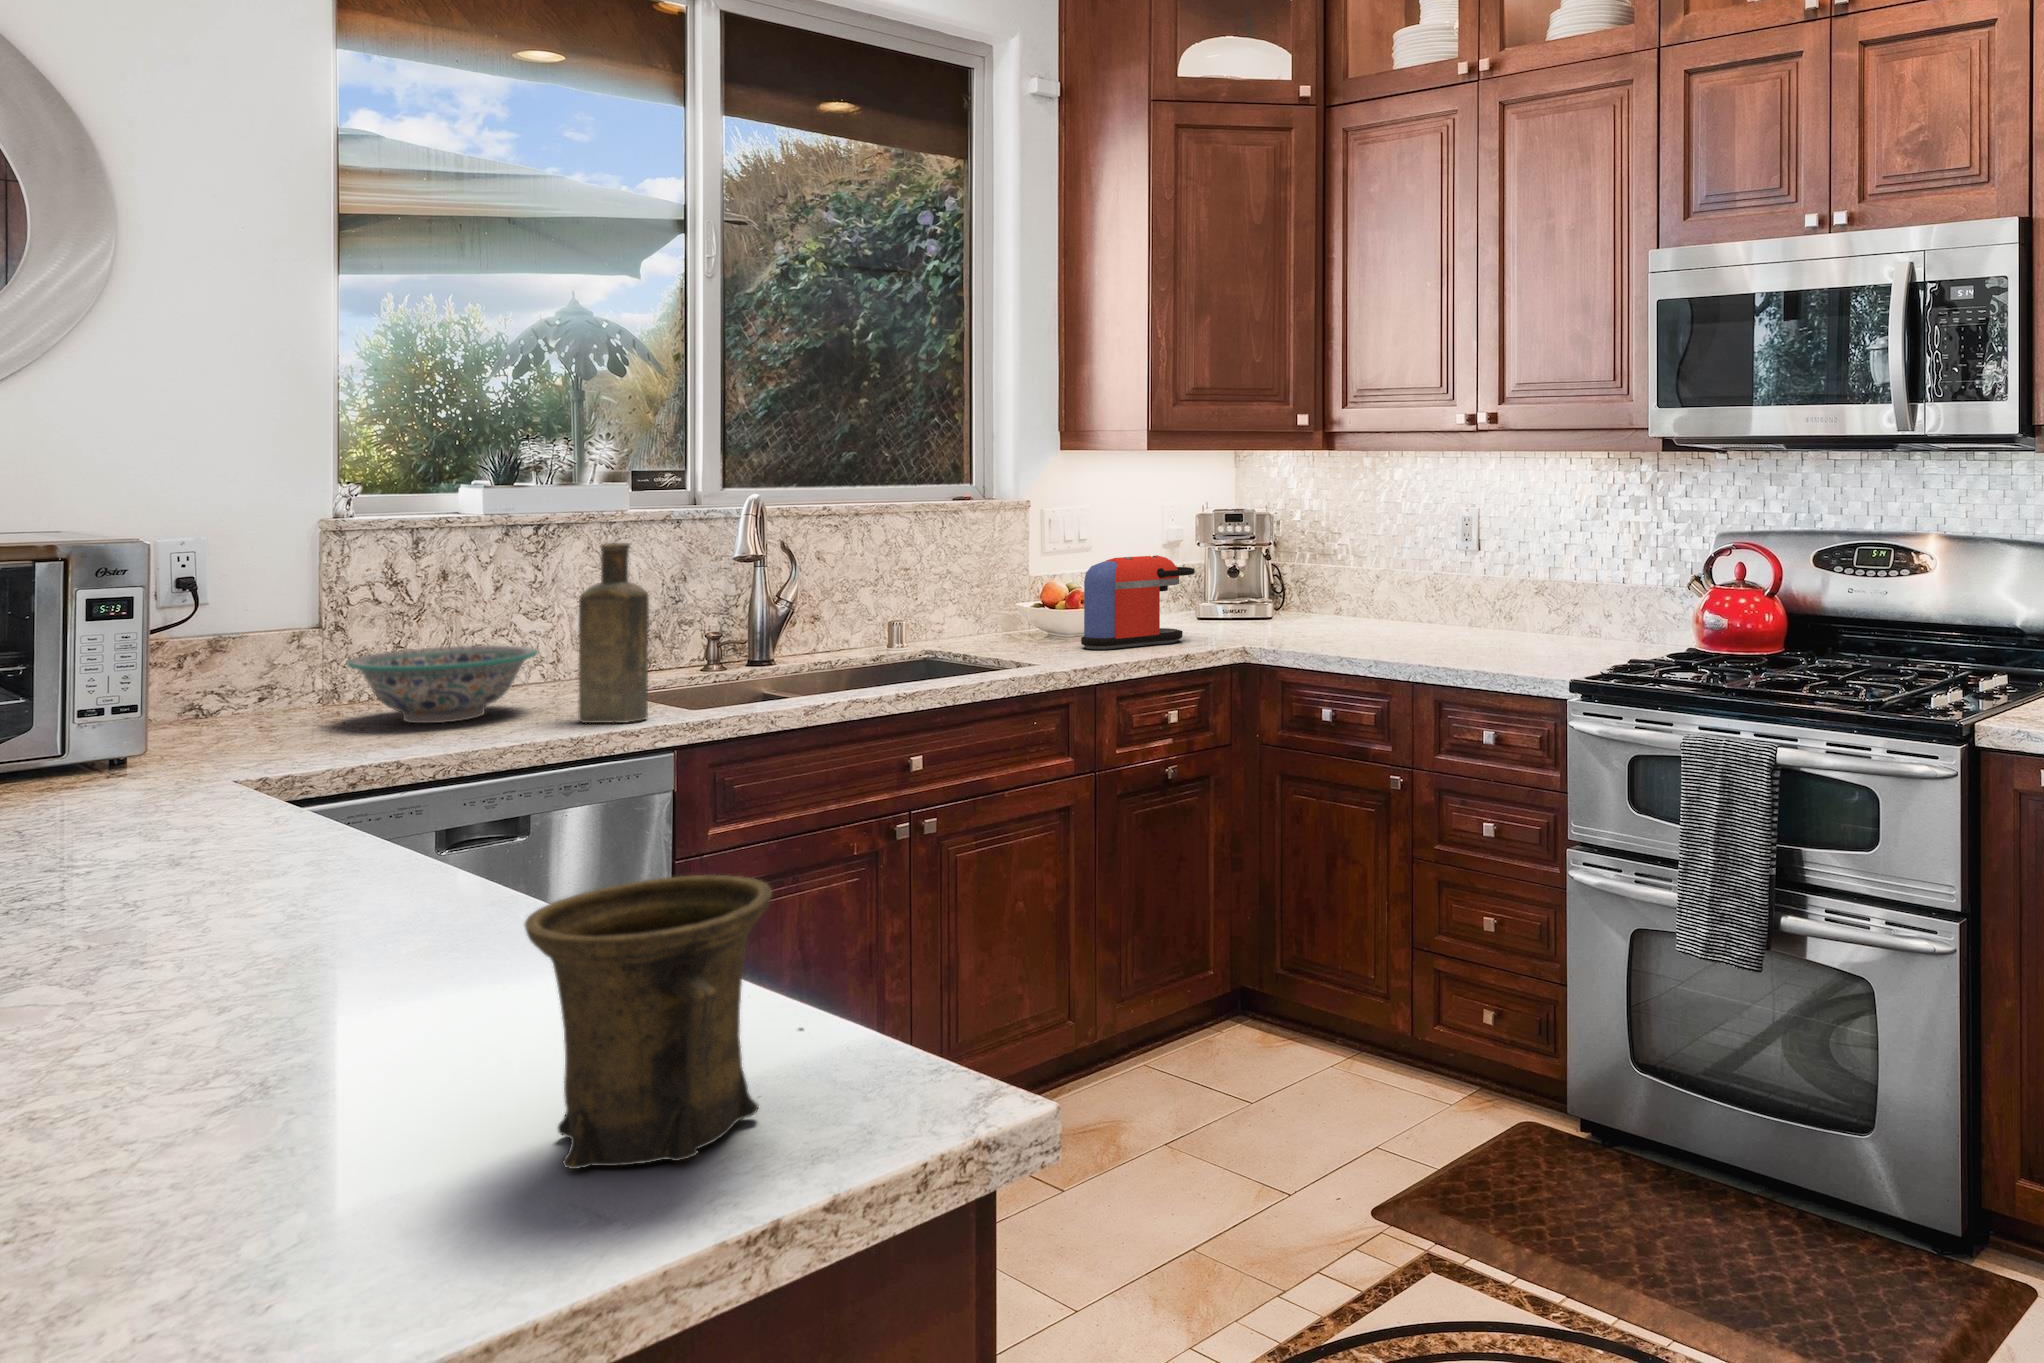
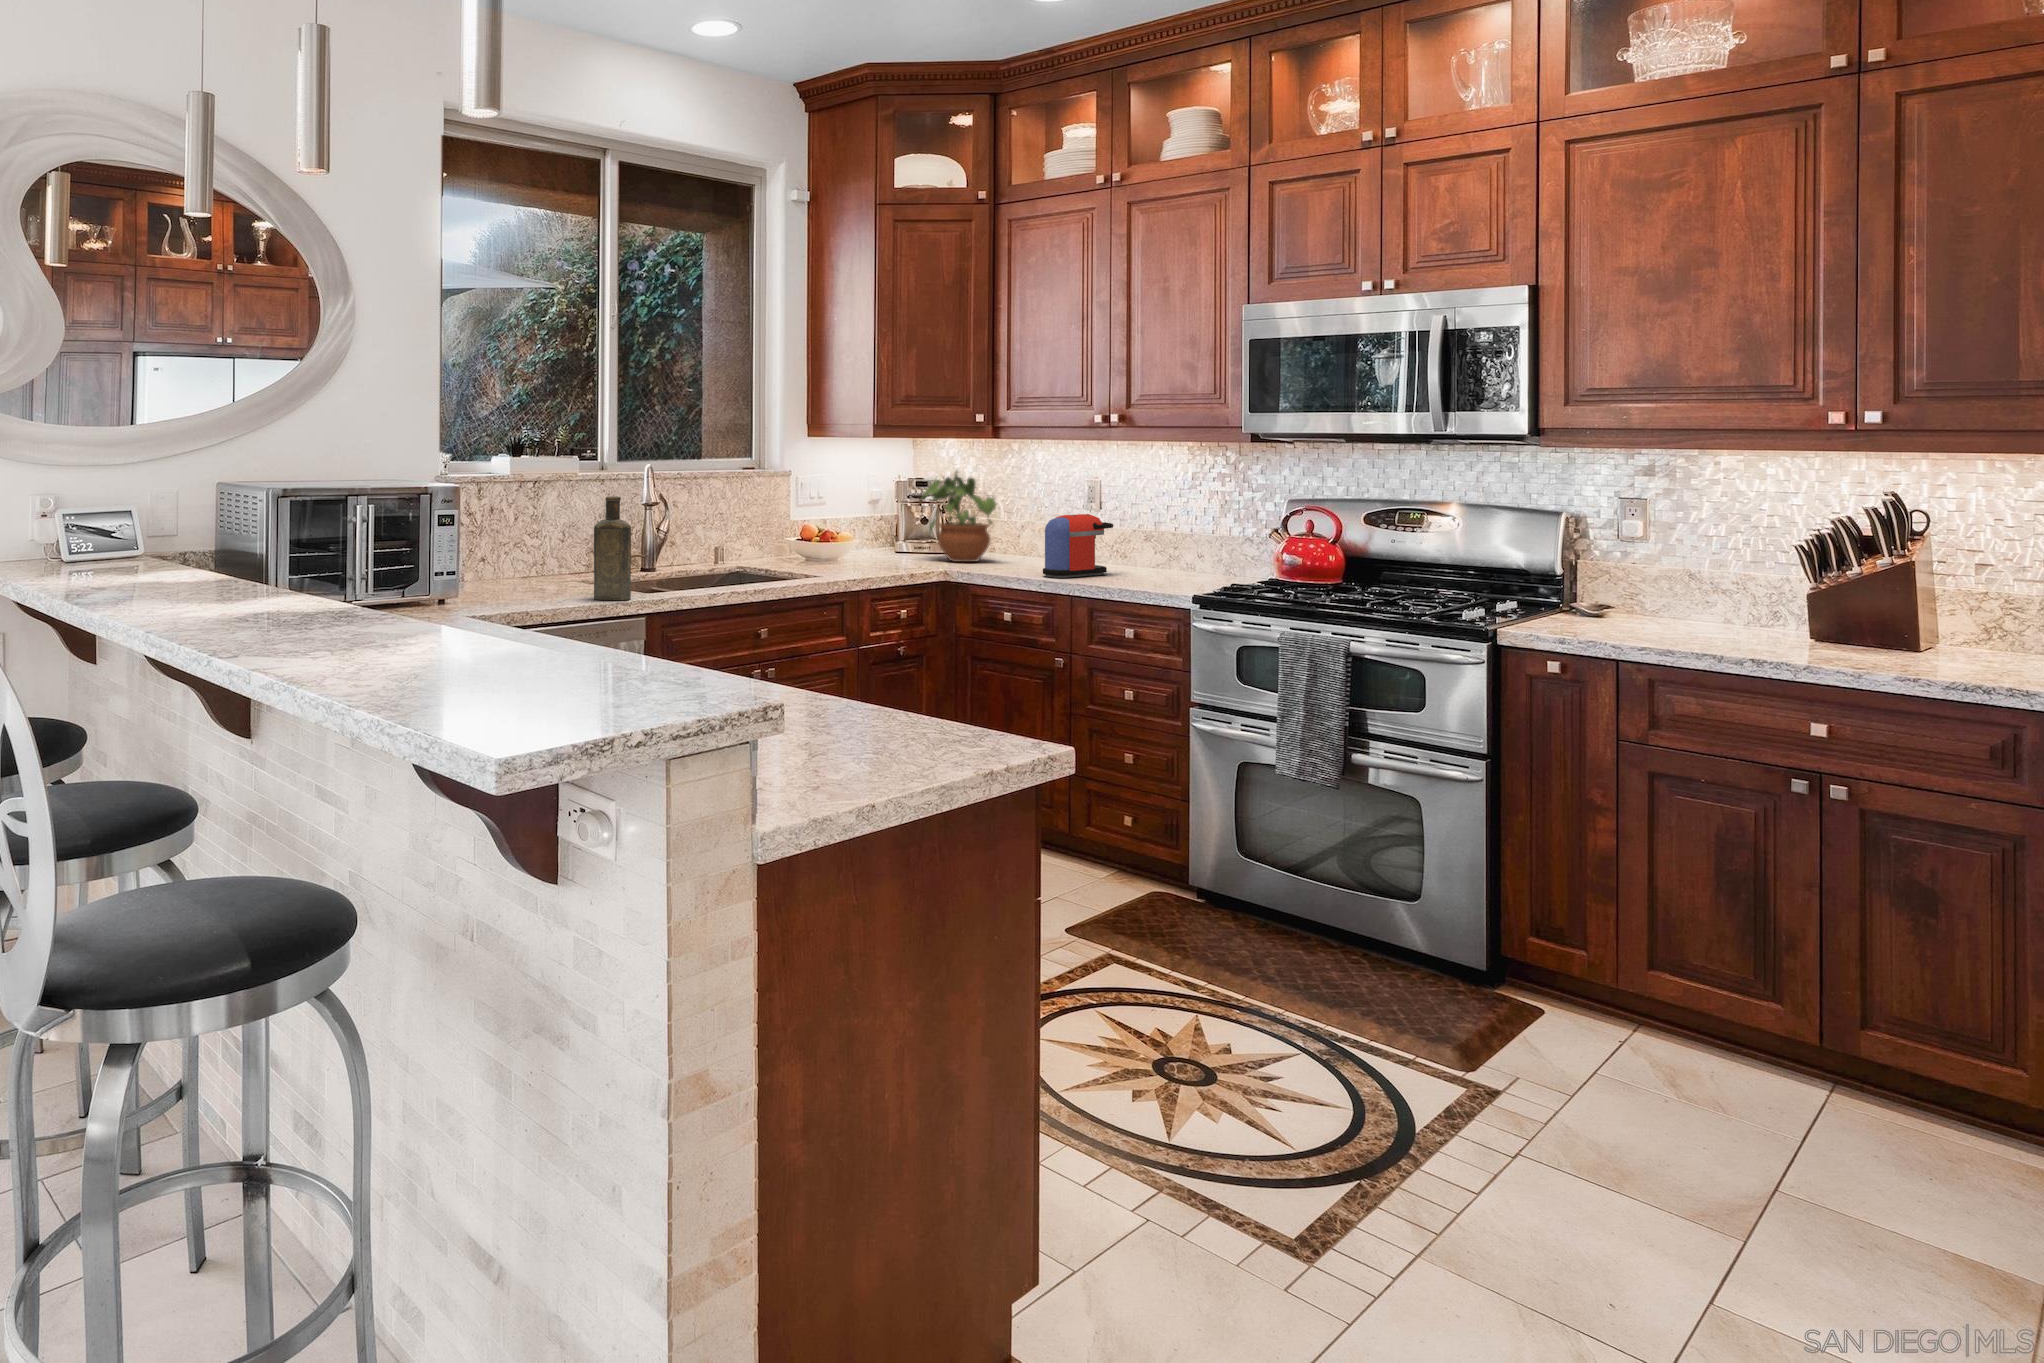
potted plant: none [1225,492,1333,632] -> present [922,470,996,562]
coffee maker: present [1081,555,1195,649] -> present [1043,514,1113,578]
decorative bowl: present [347,645,537,723] -> none [470,555,563,597]
mug: present [524,875,772,1169] -> none [848,645,946,758]

